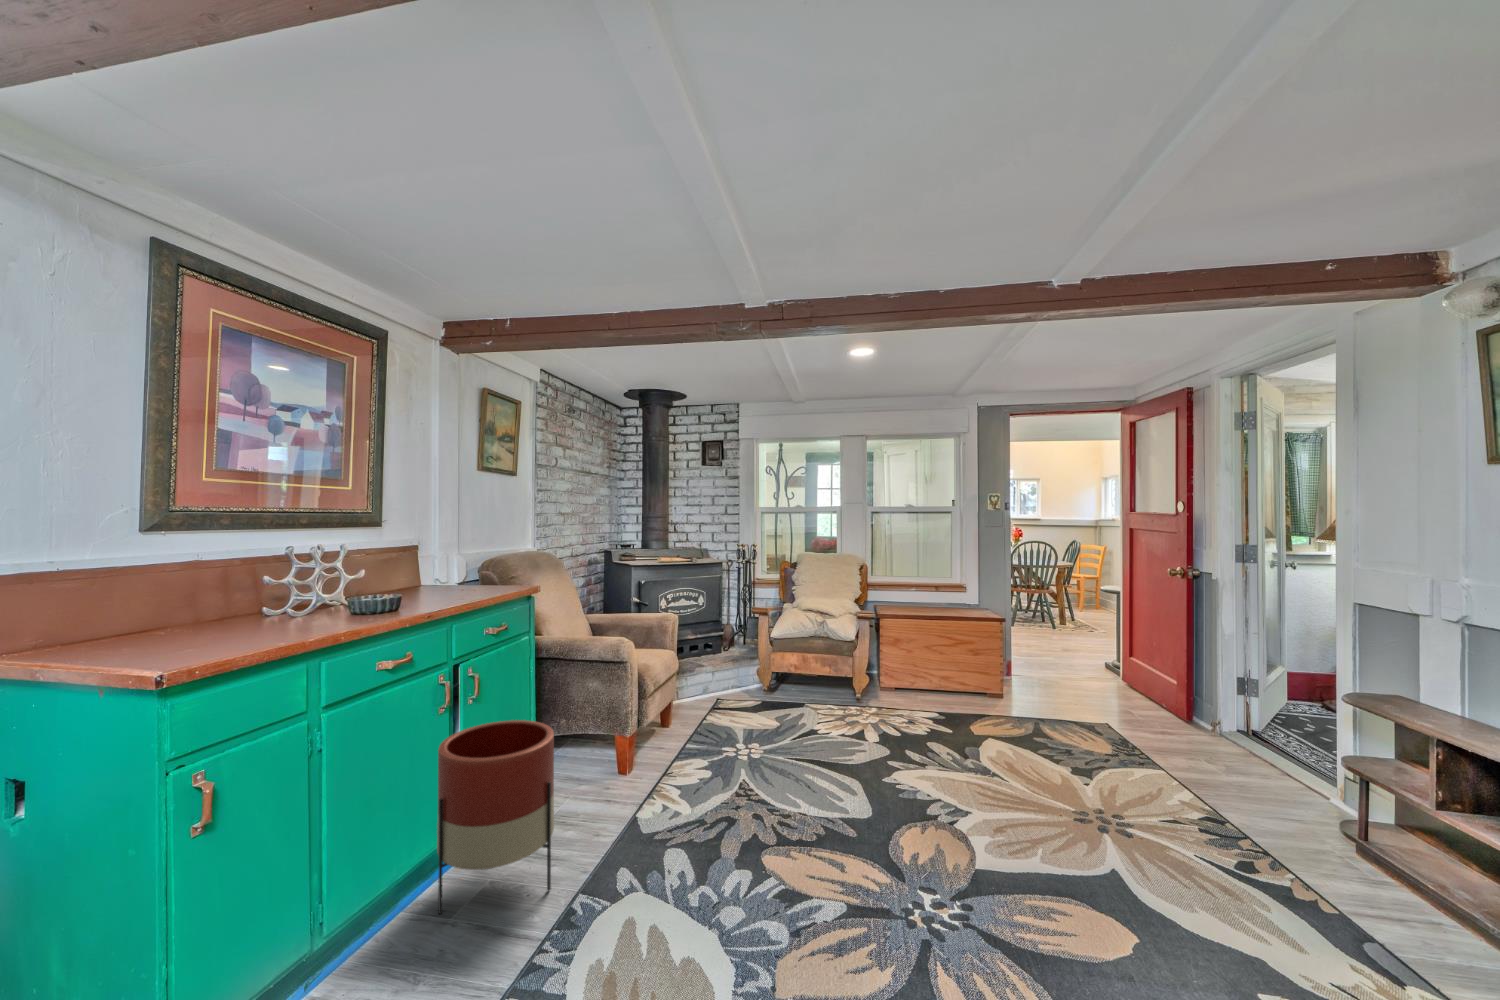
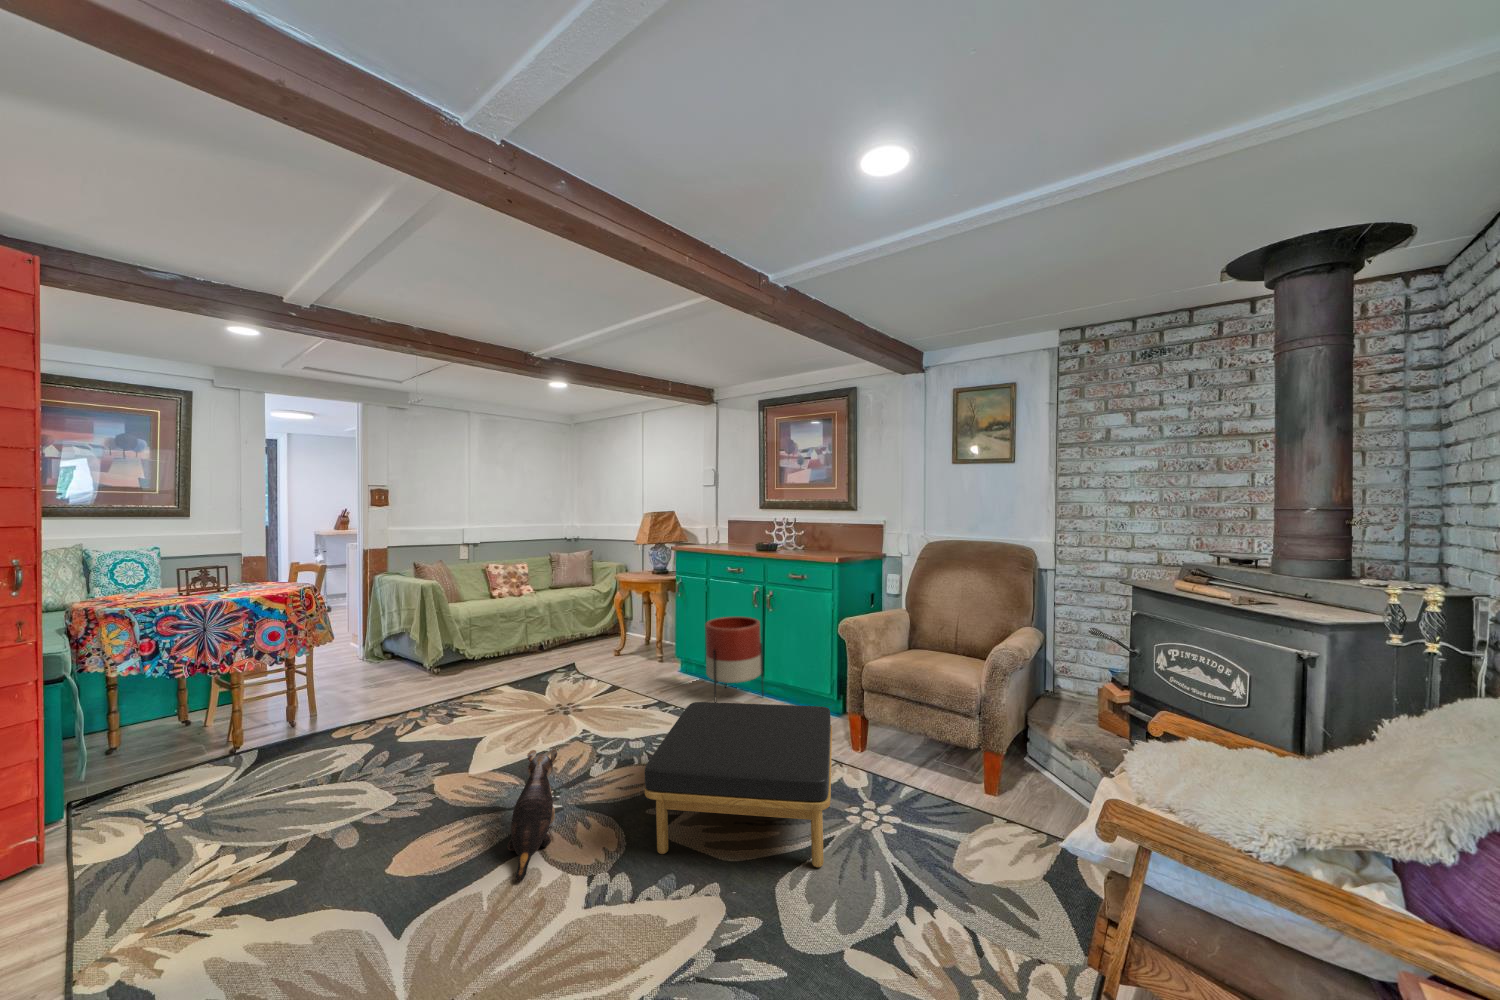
ottoman: none [714,687,905,831] -> present [645,702,832,867]
plush toy: none [925,809,1009,892] -> present [507,750,557,882]

